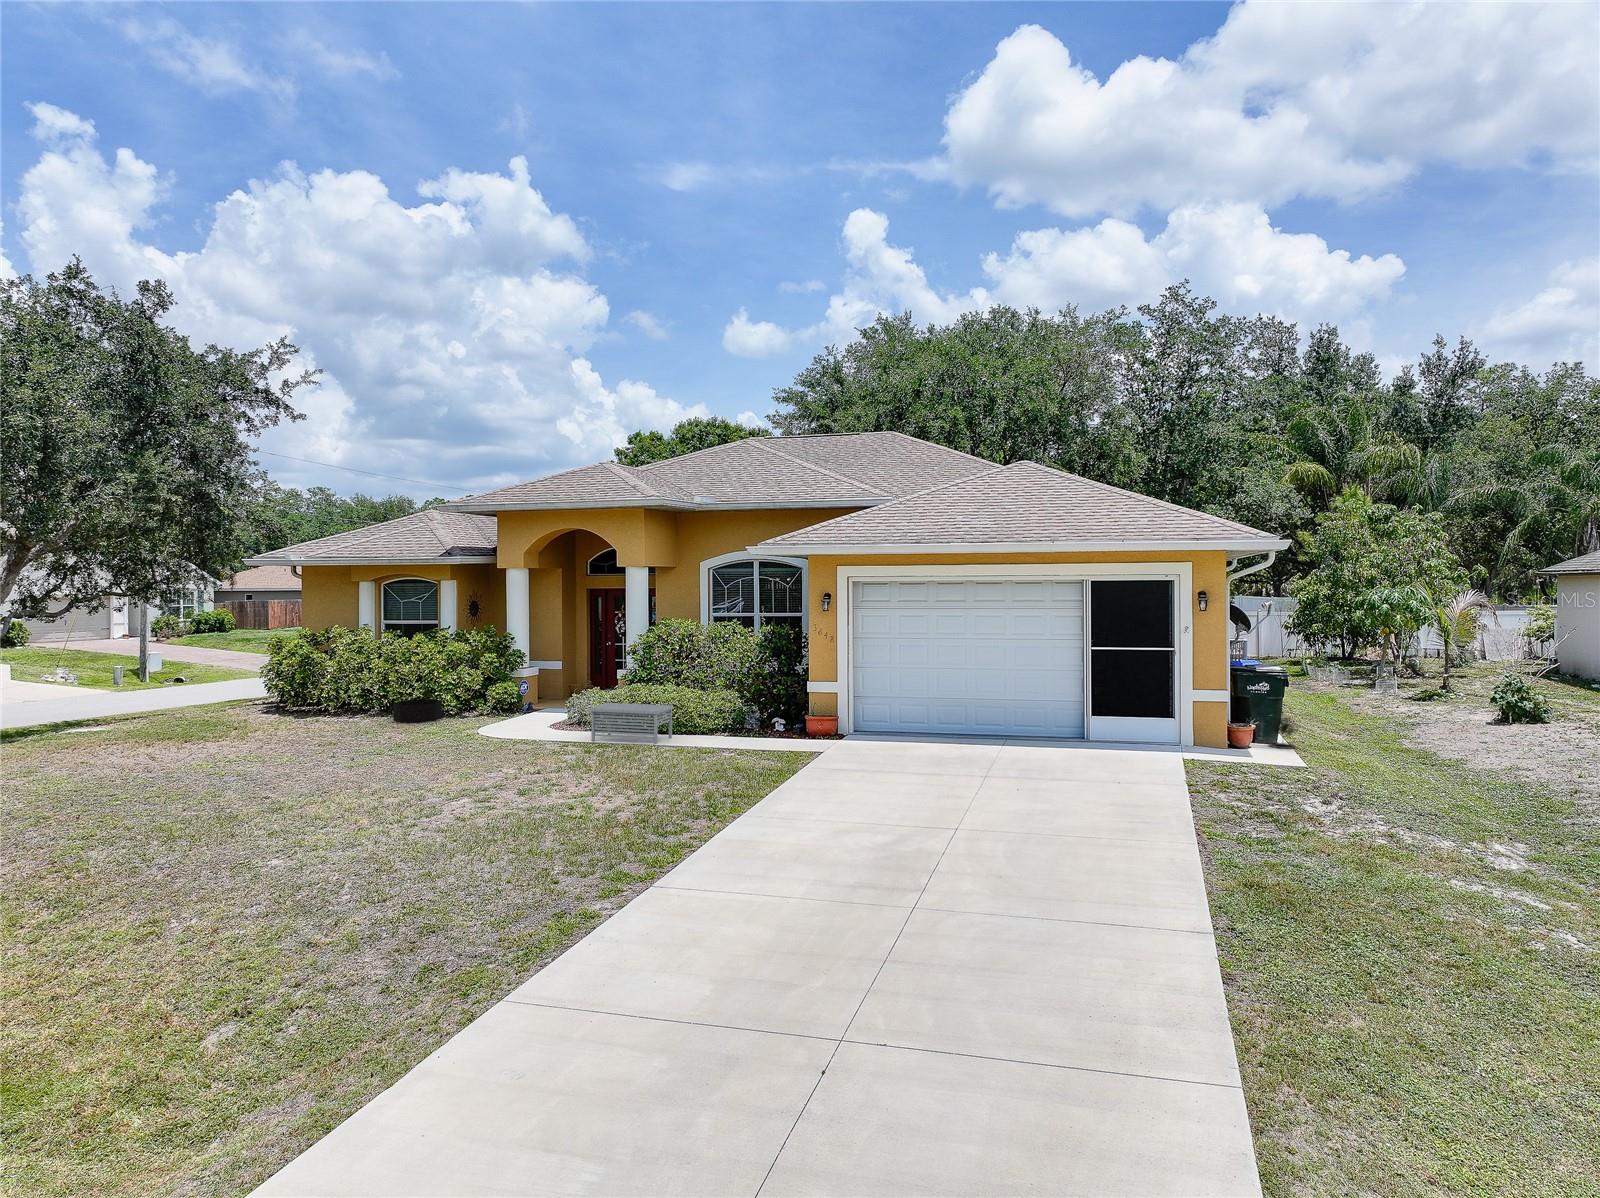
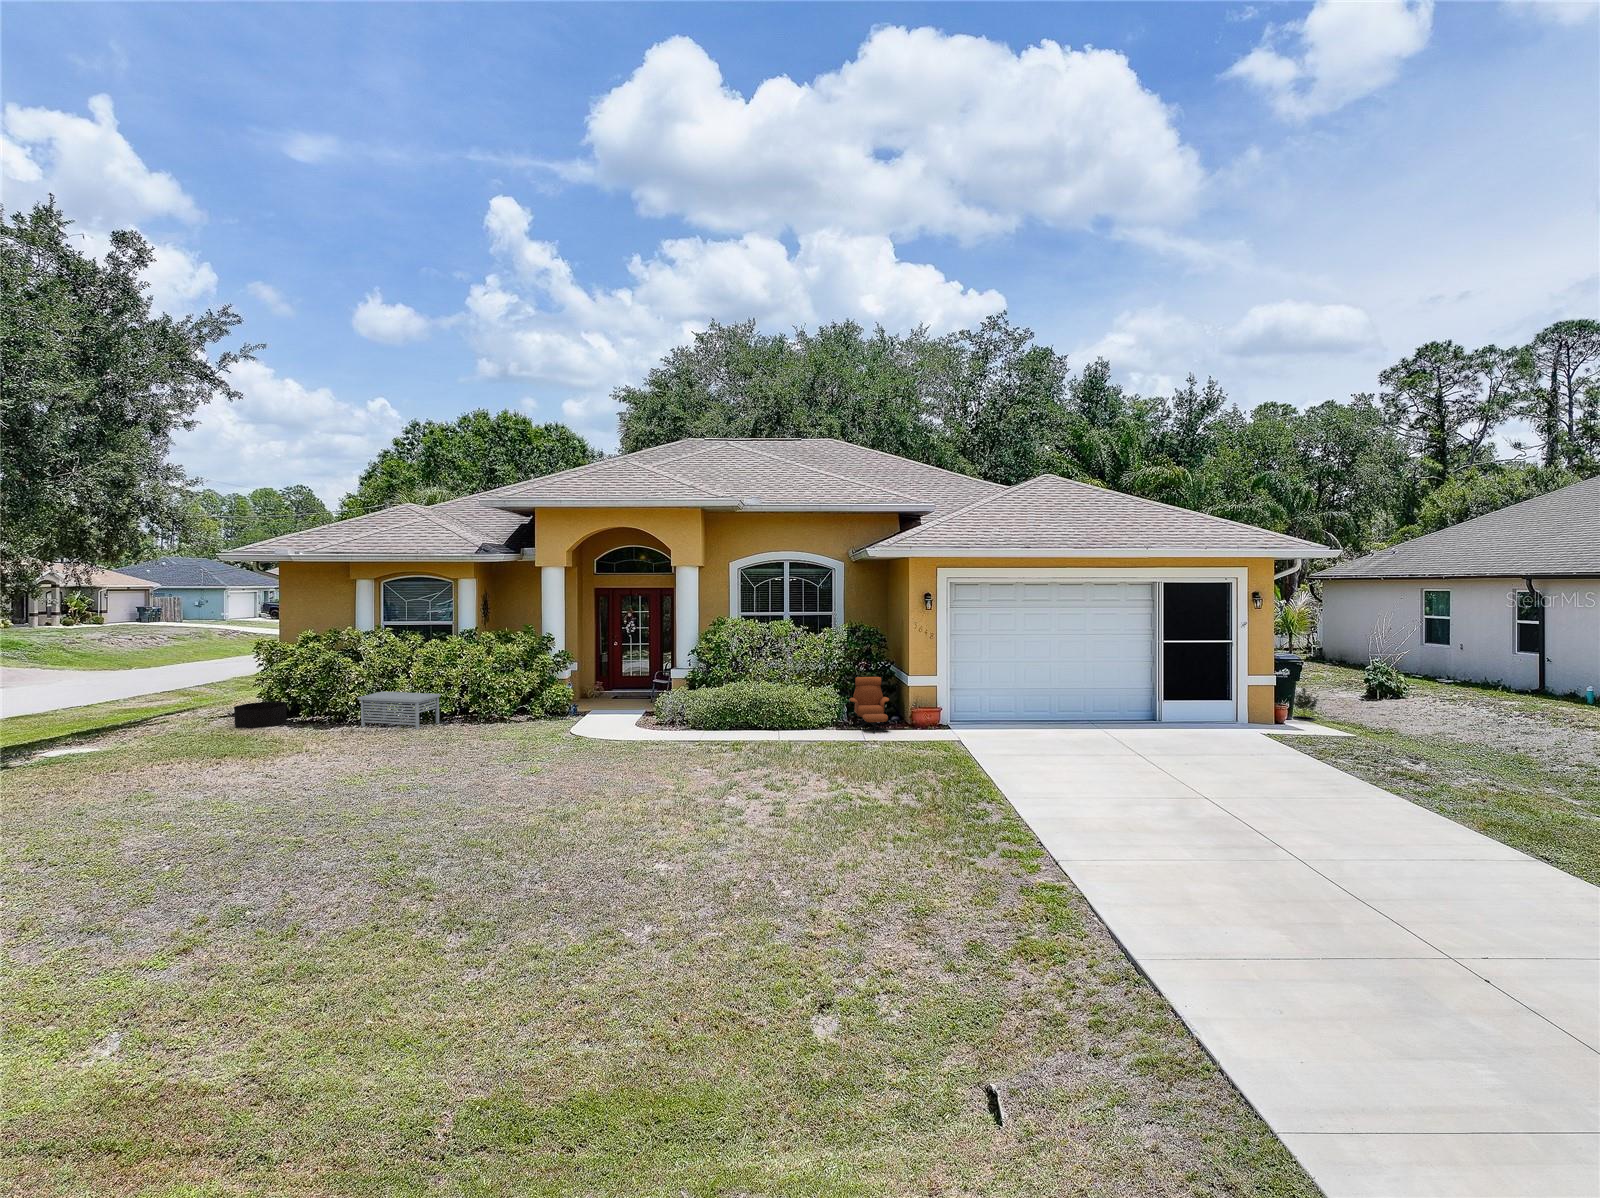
lounge chair: none [750,681,792,739] -> present [849,677,889,733]
basket: present [393,699,442,723] -> present [234,702,287,728]
storage bench: present [588,703,673,744] -> present [358,691,441,730]

